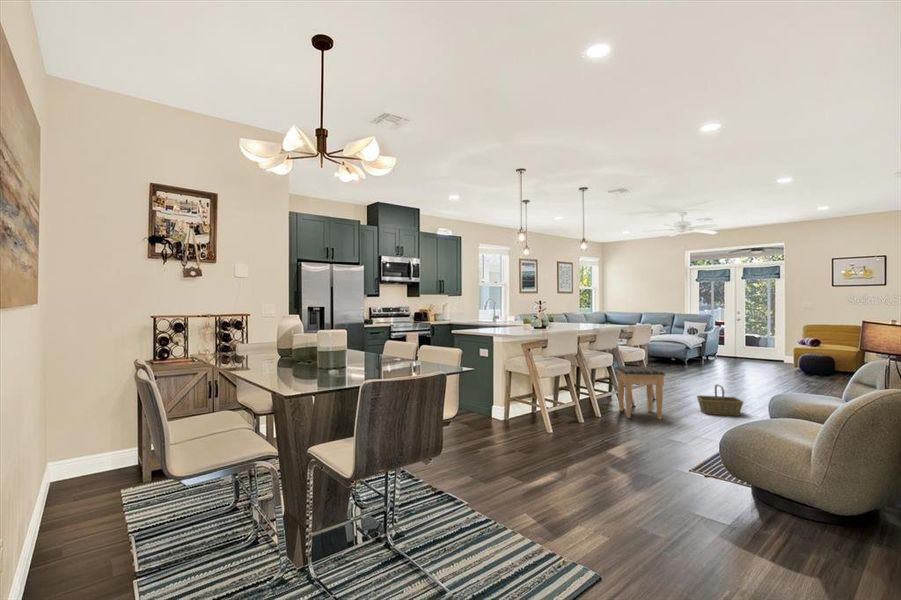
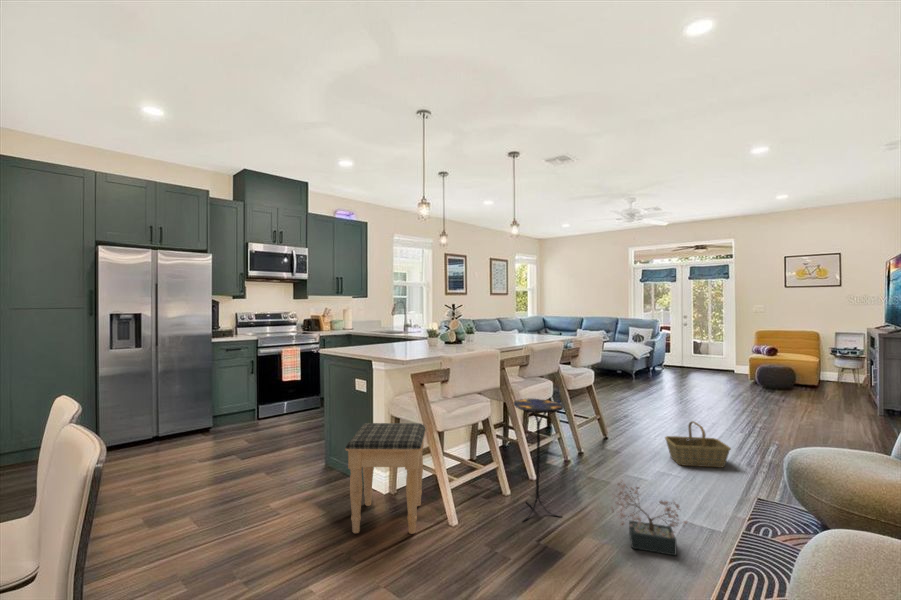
side table: none [587,360,620,432] -> present [514,399,563,520]
footstool: present [616,366,665,419] -> present [345,423,426,534]
decorative plant: none [649,407,695,447] -> present [611,483,688,555]

